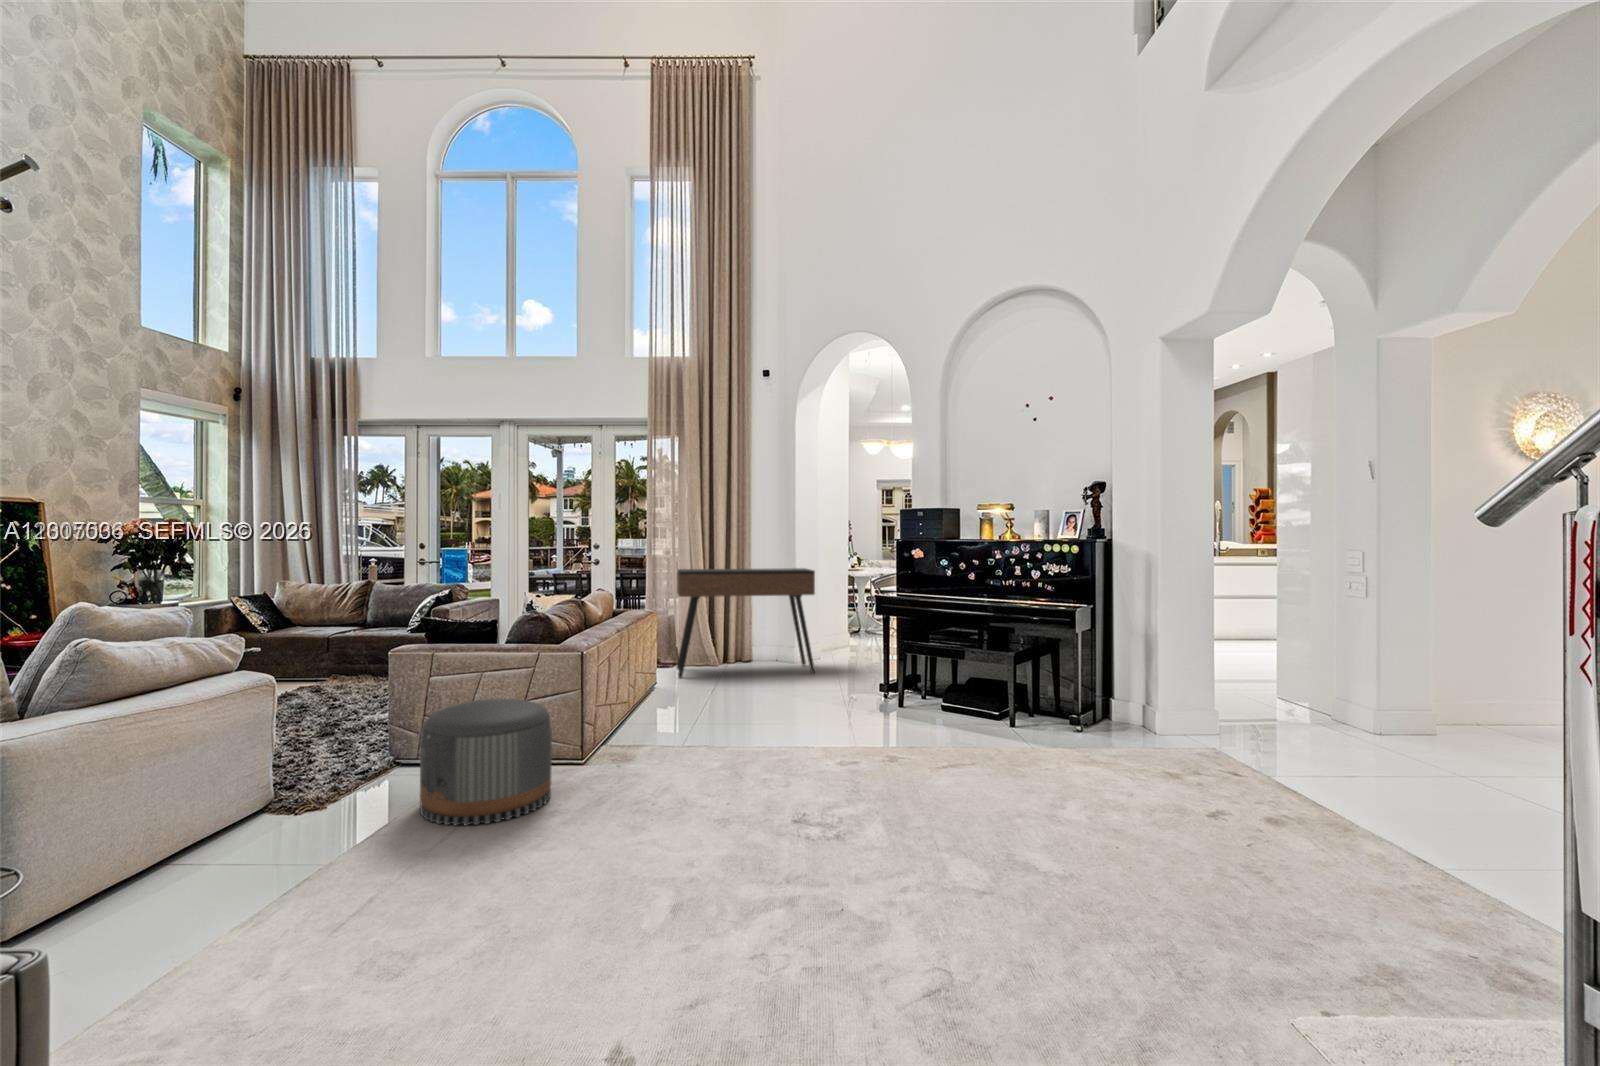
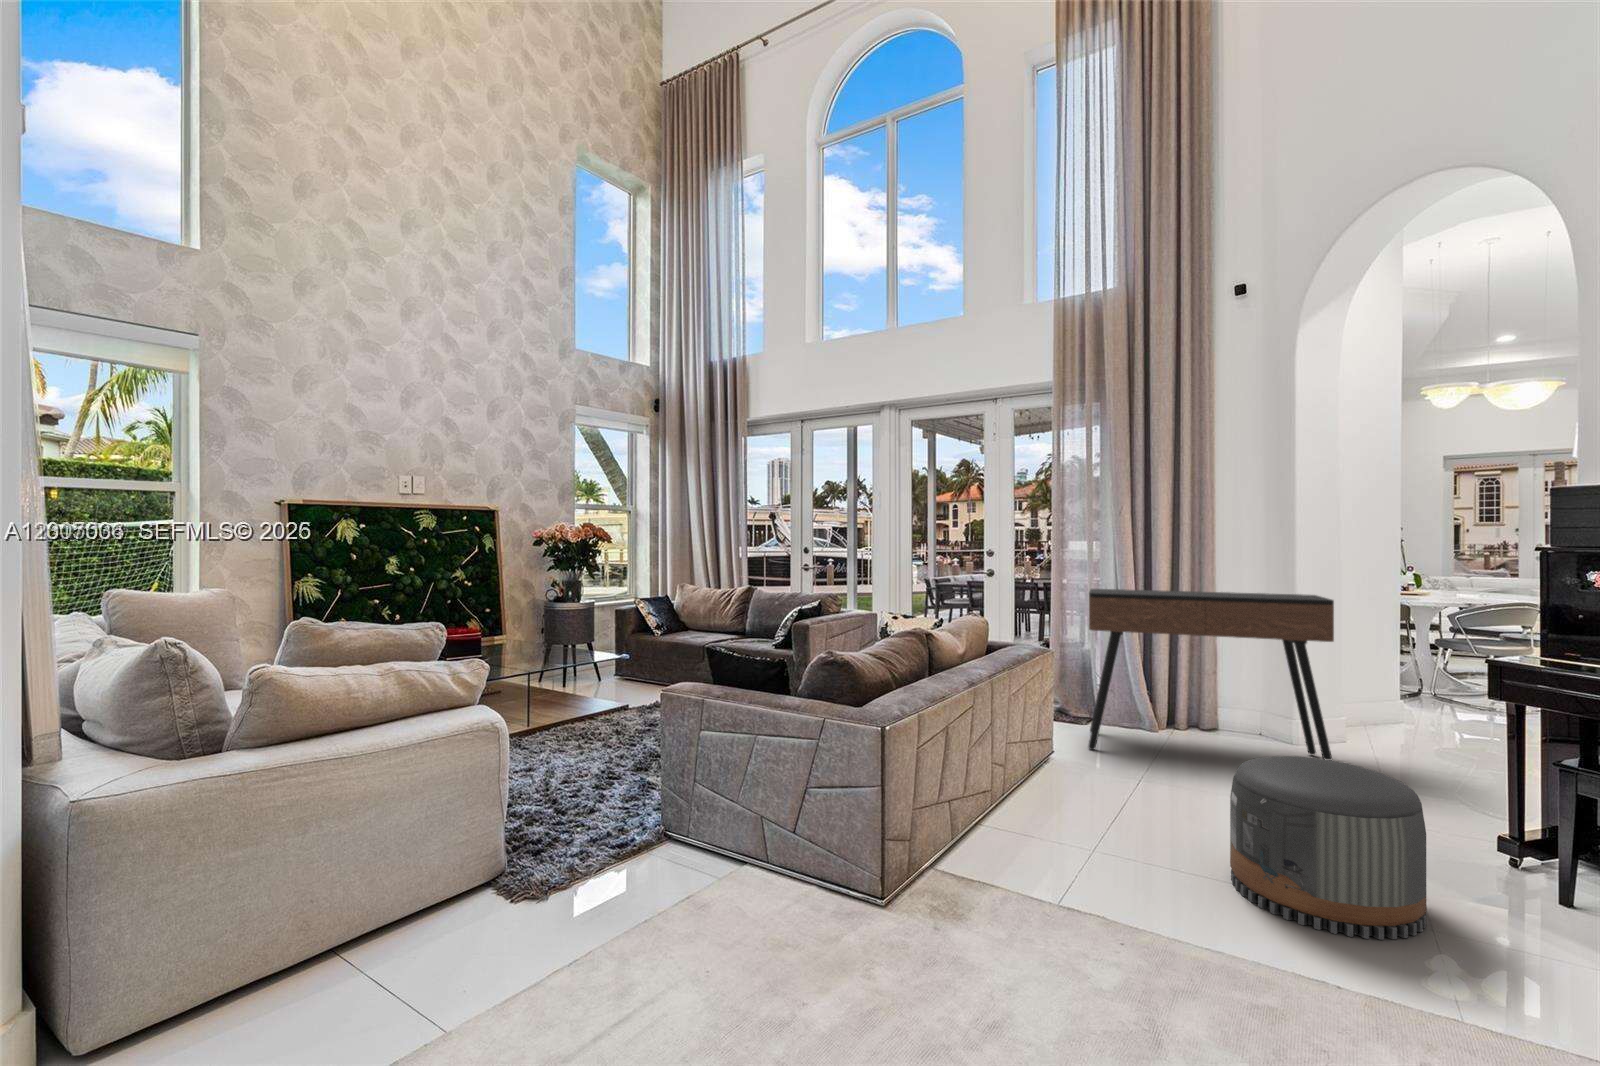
pouf: present [420,699,552,826] -> present [1230,756,1426,939]

